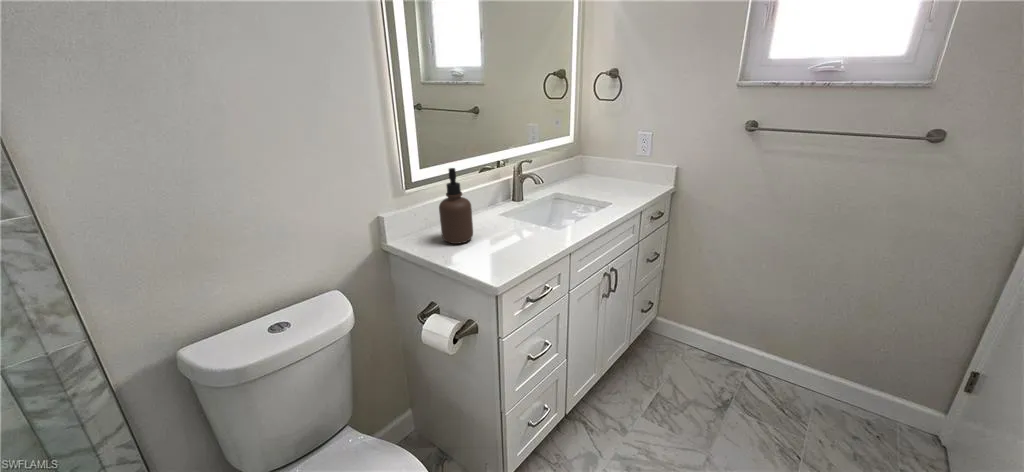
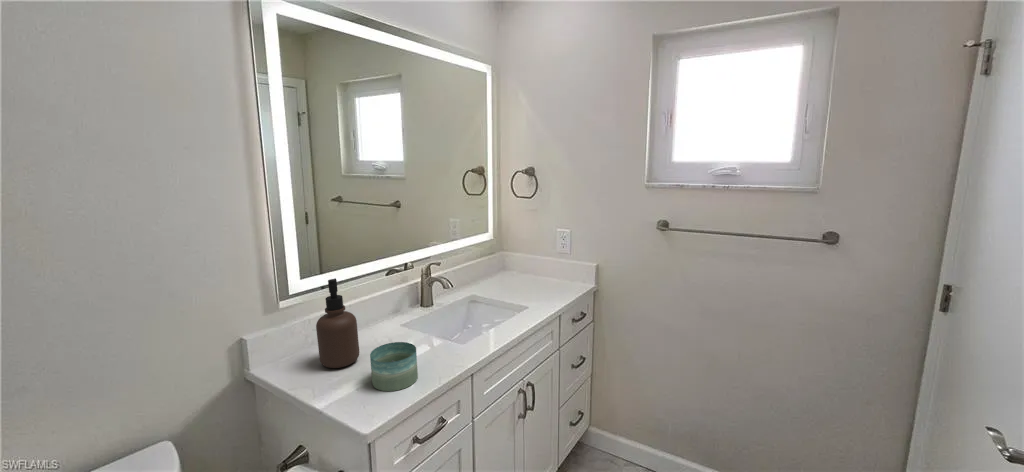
candle: none [489,223,527,260] -> present [370,342,418,391]

